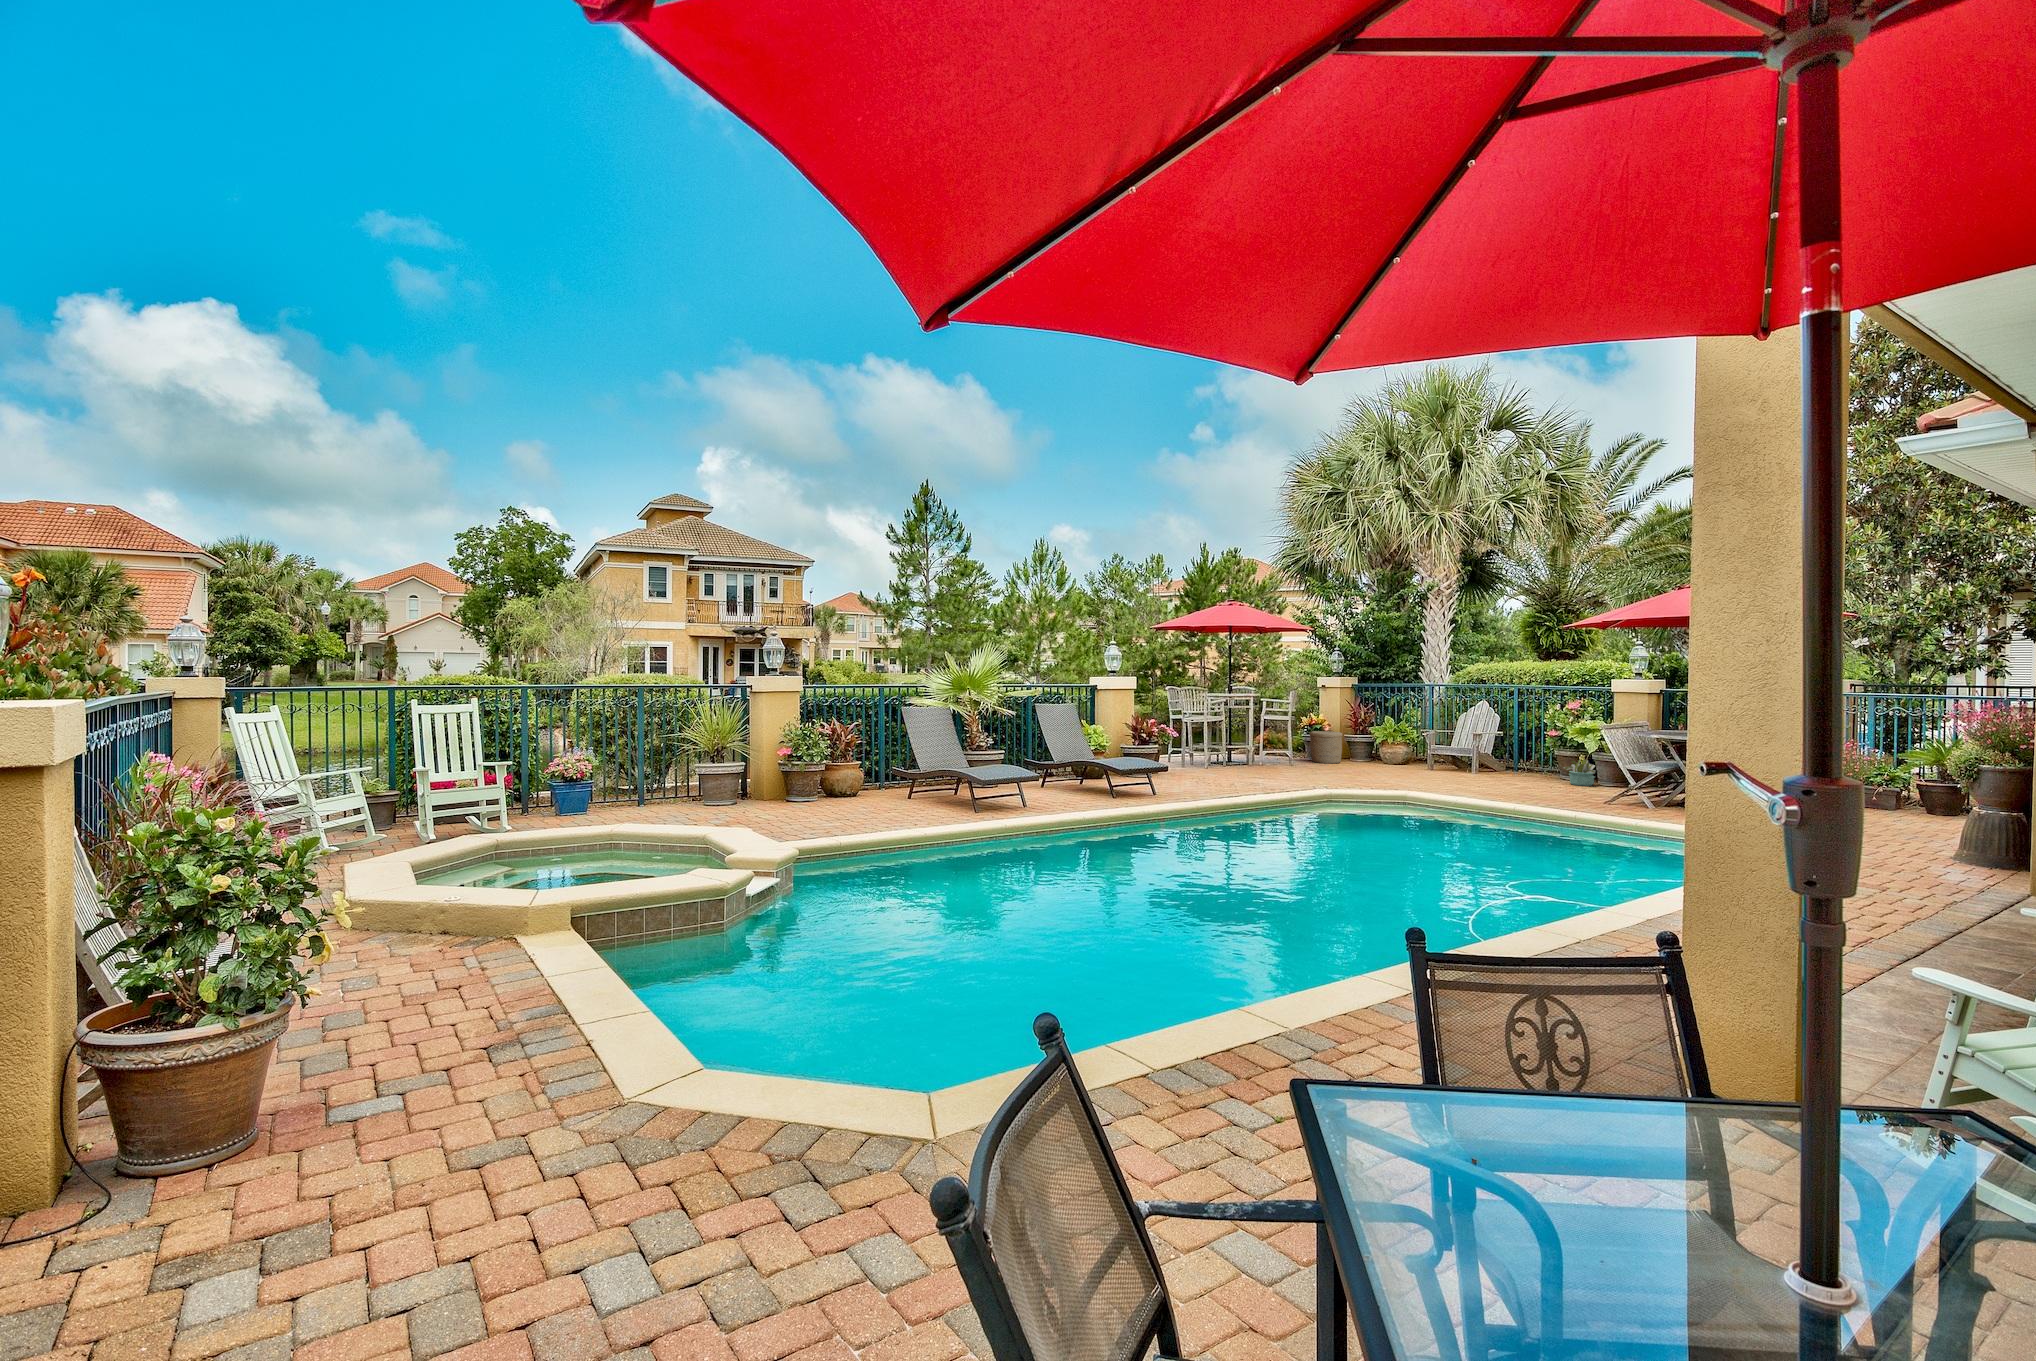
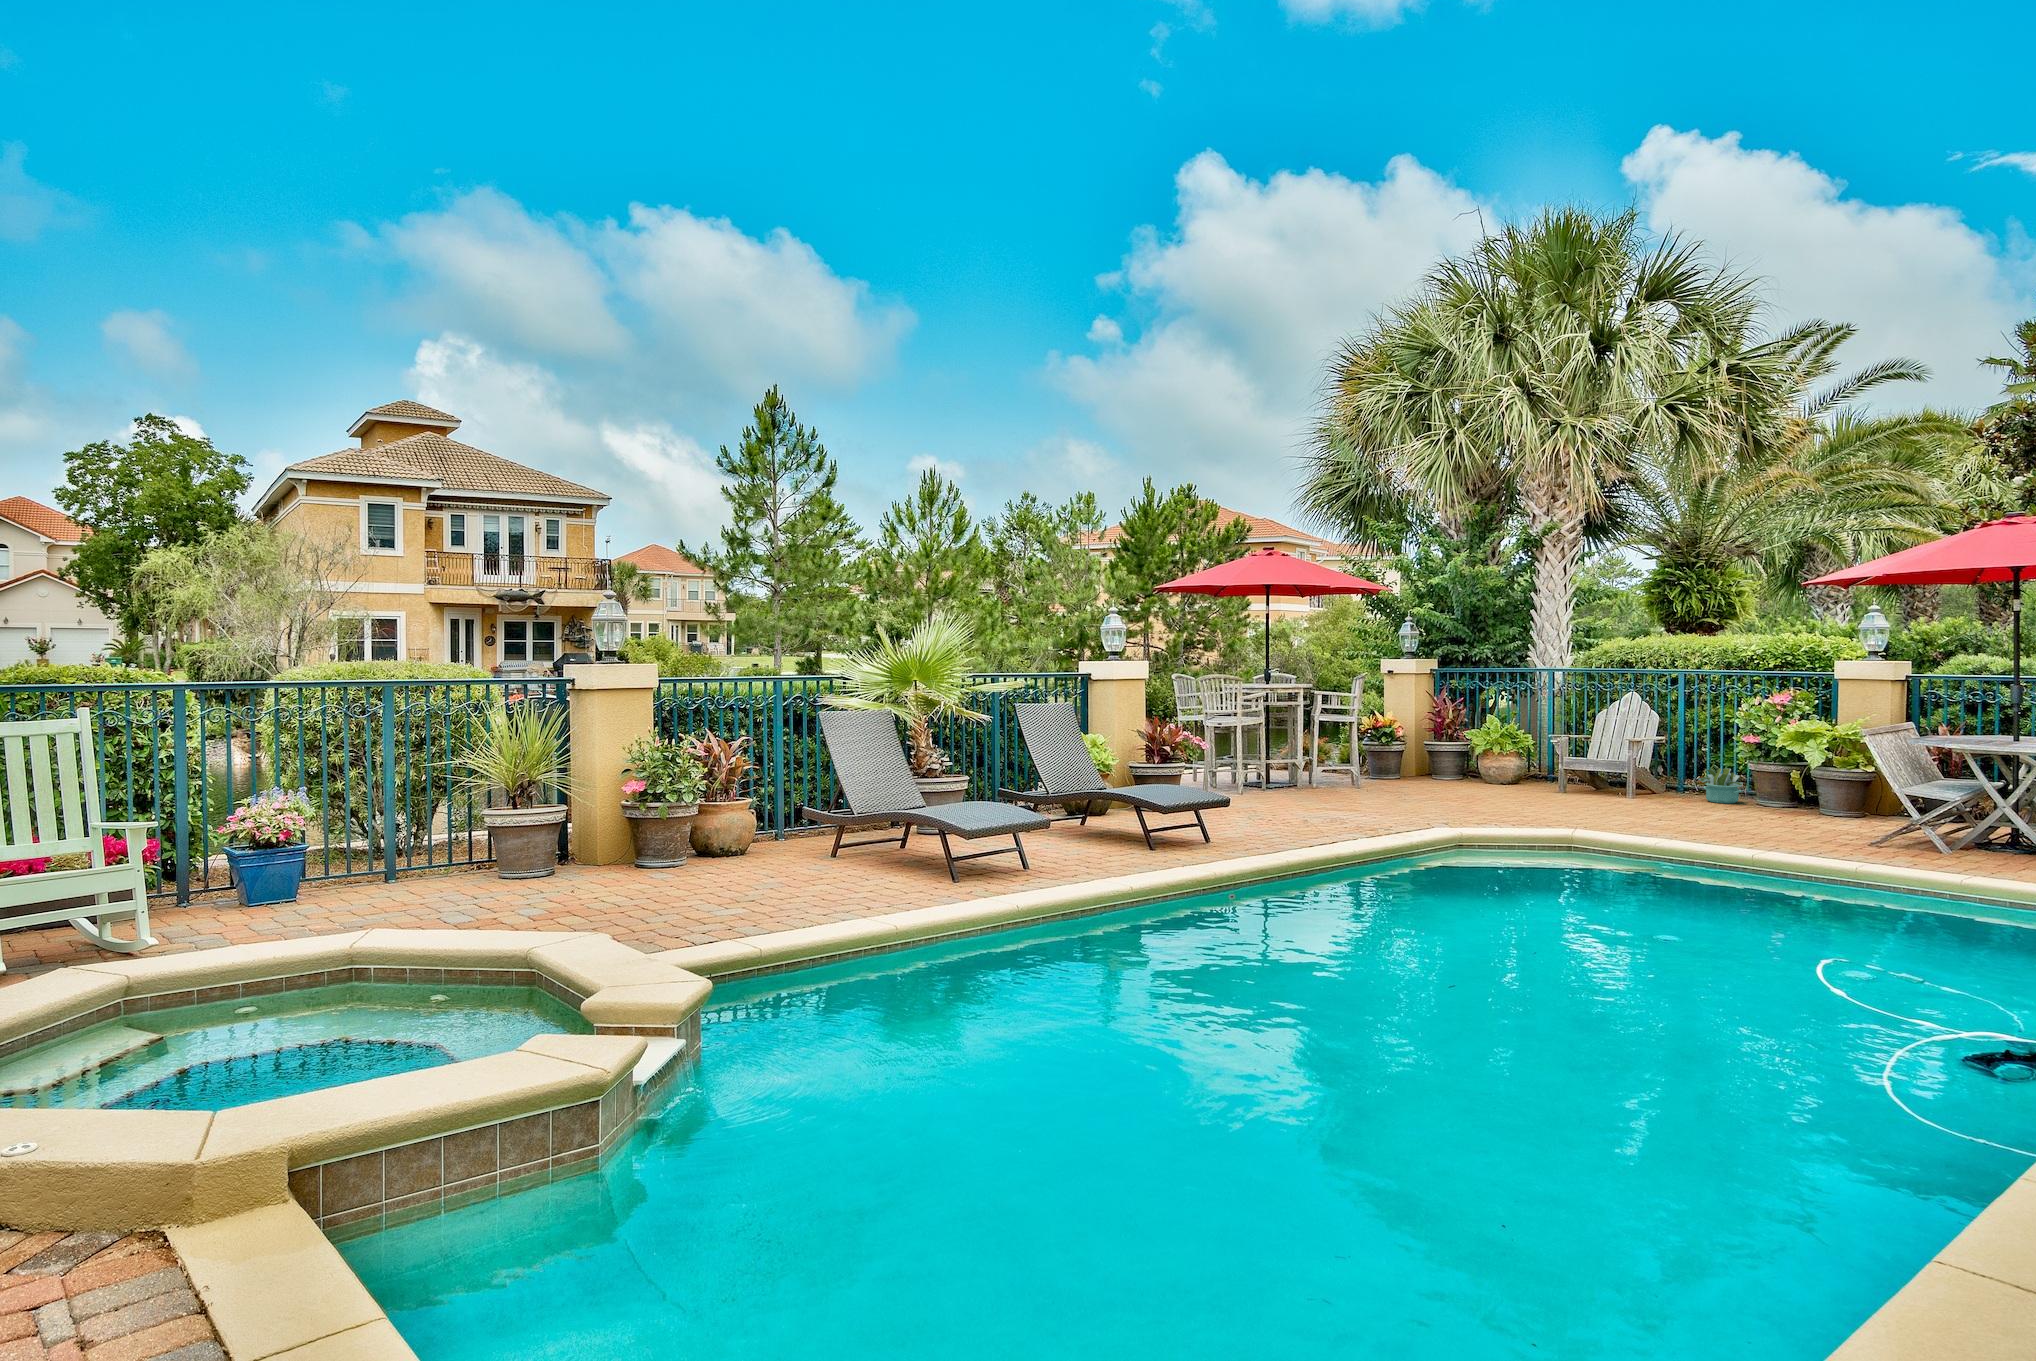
woven basket: present [1310,731,1343,764] -> none [1342,731,1386,775]

